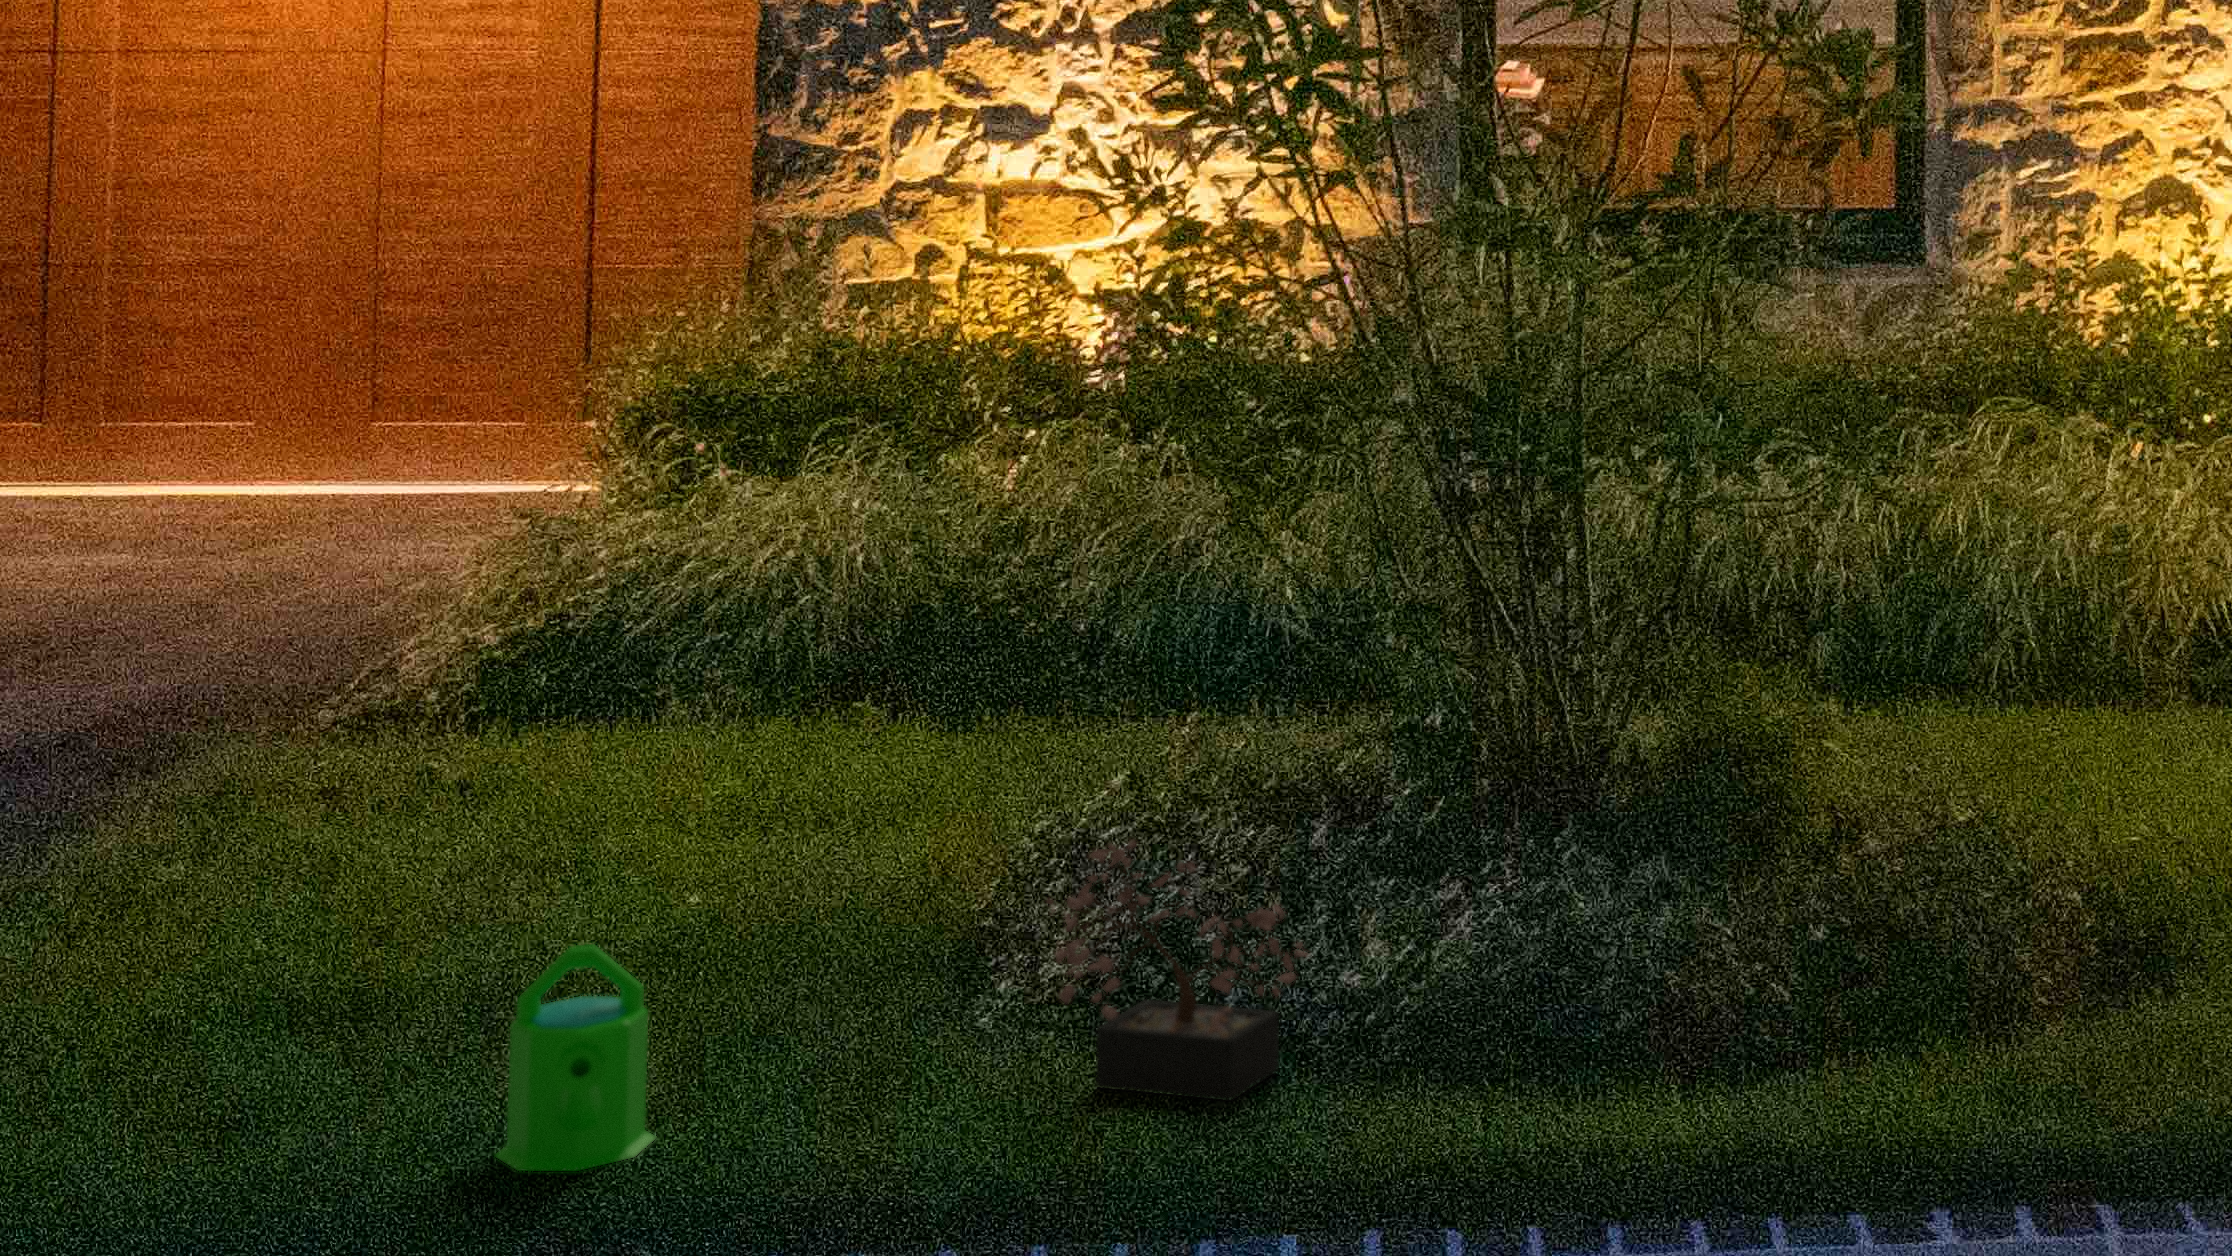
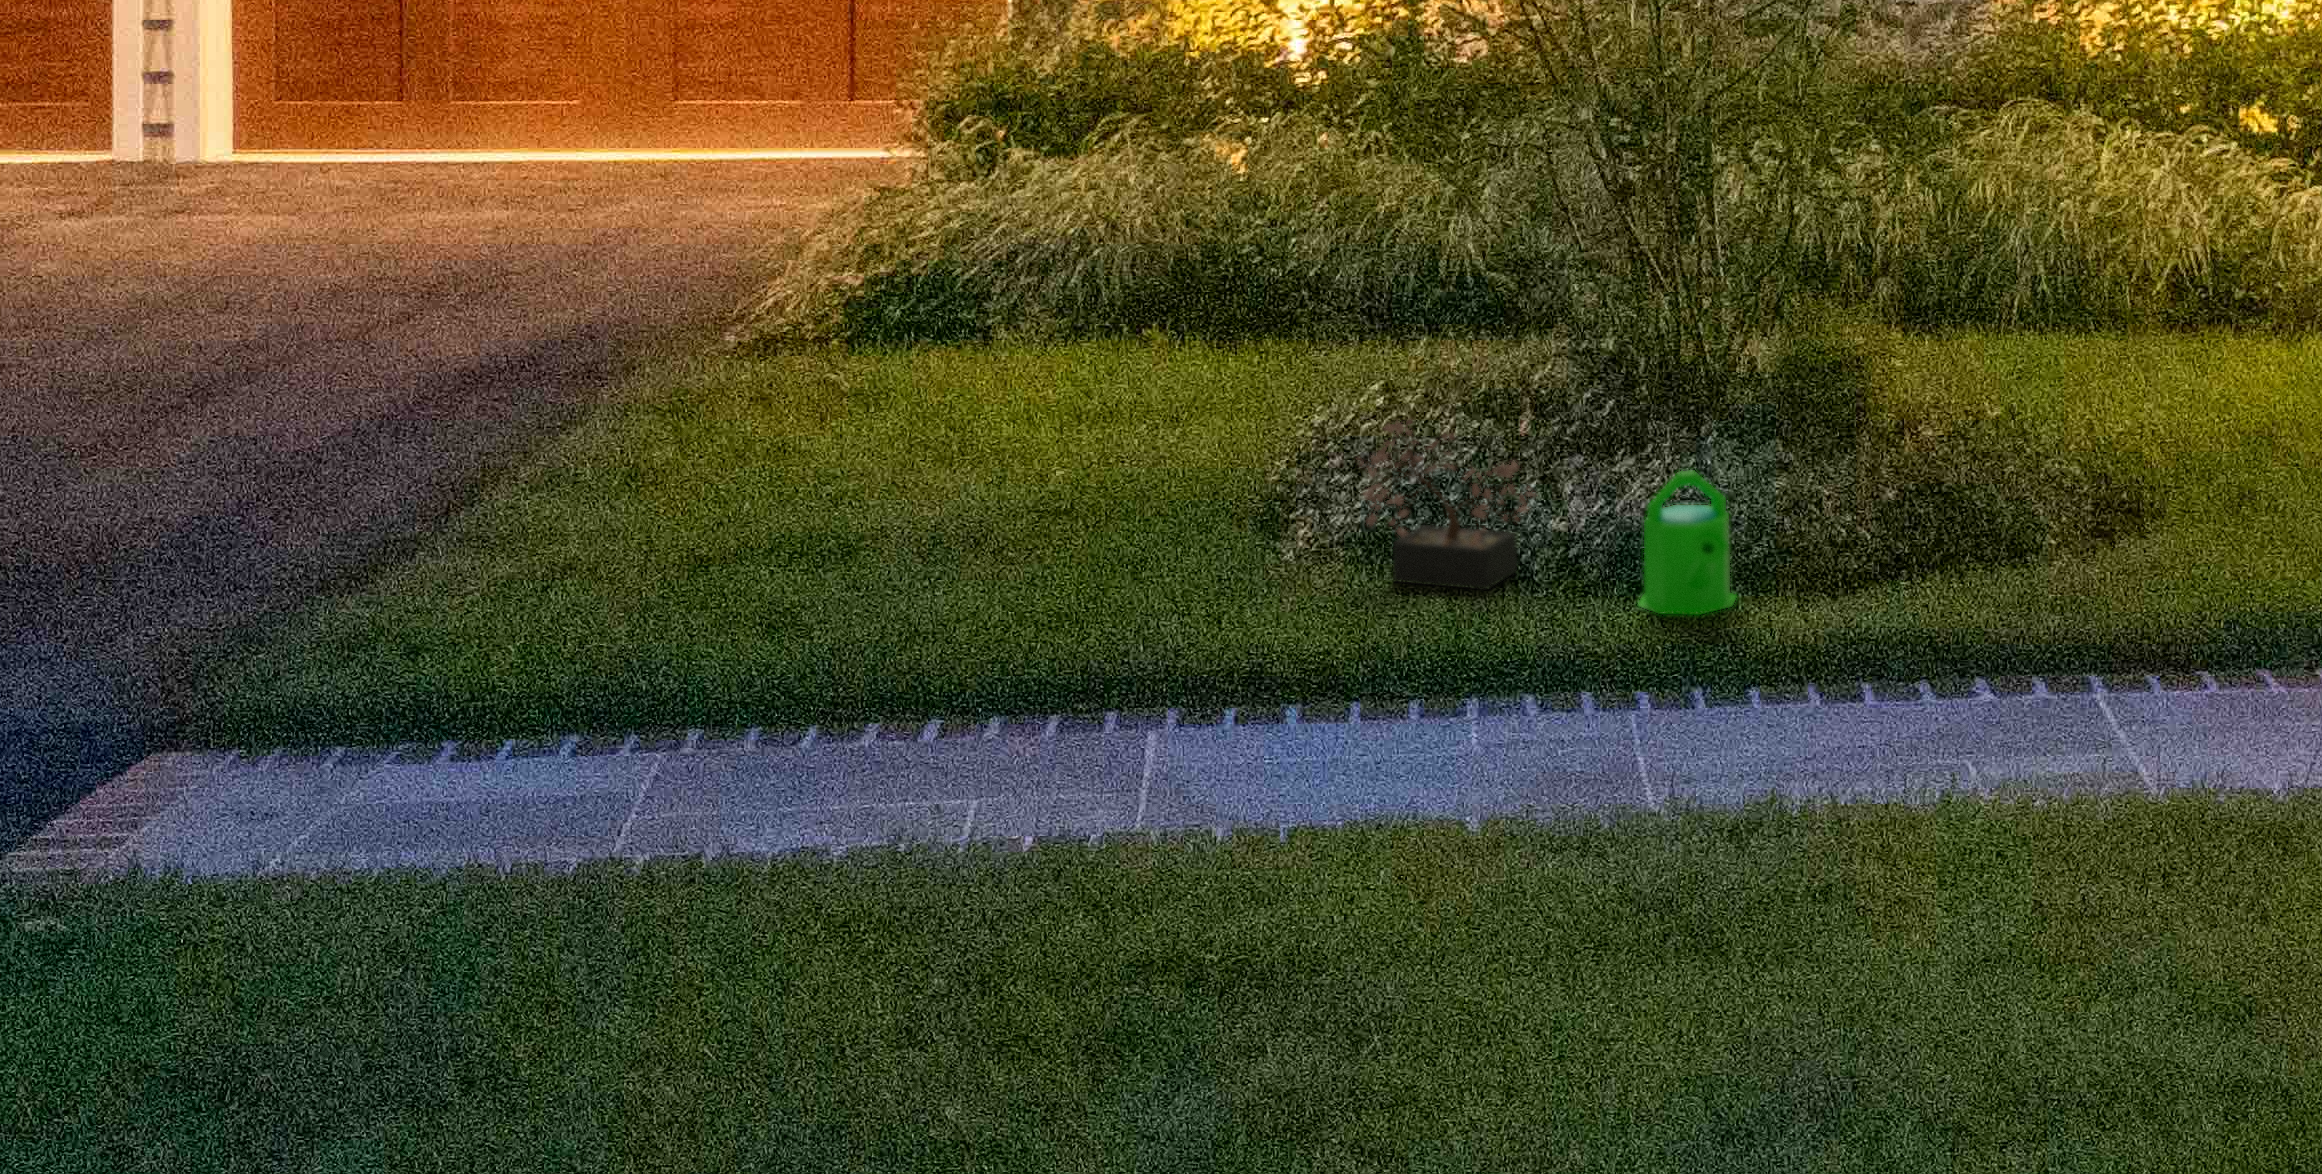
watering can: present [496,944,655,1171] -> present [1639,470,1737,615]

